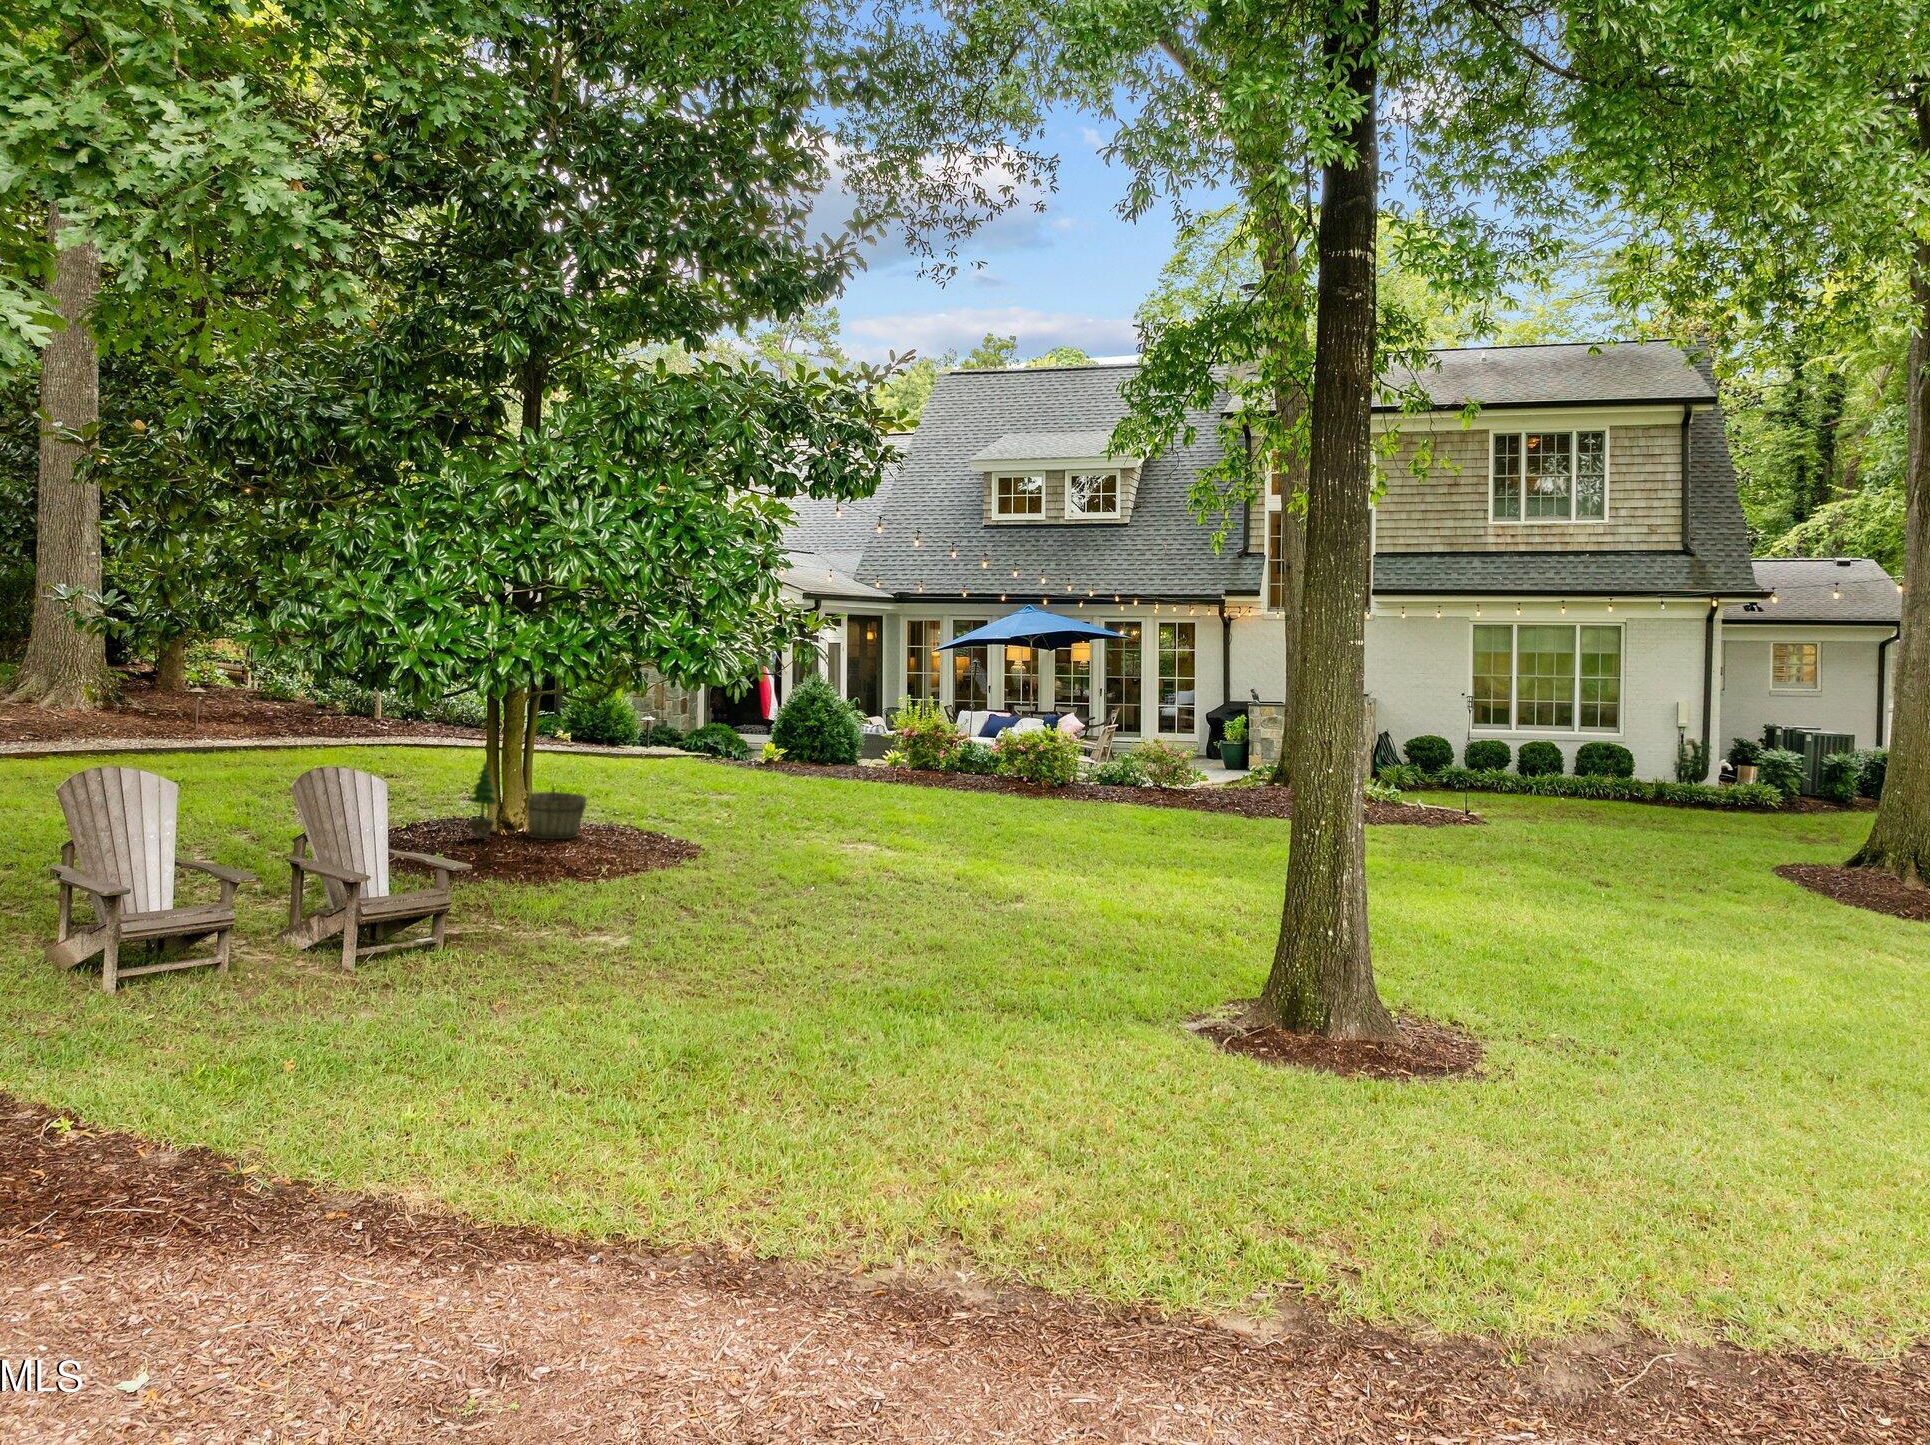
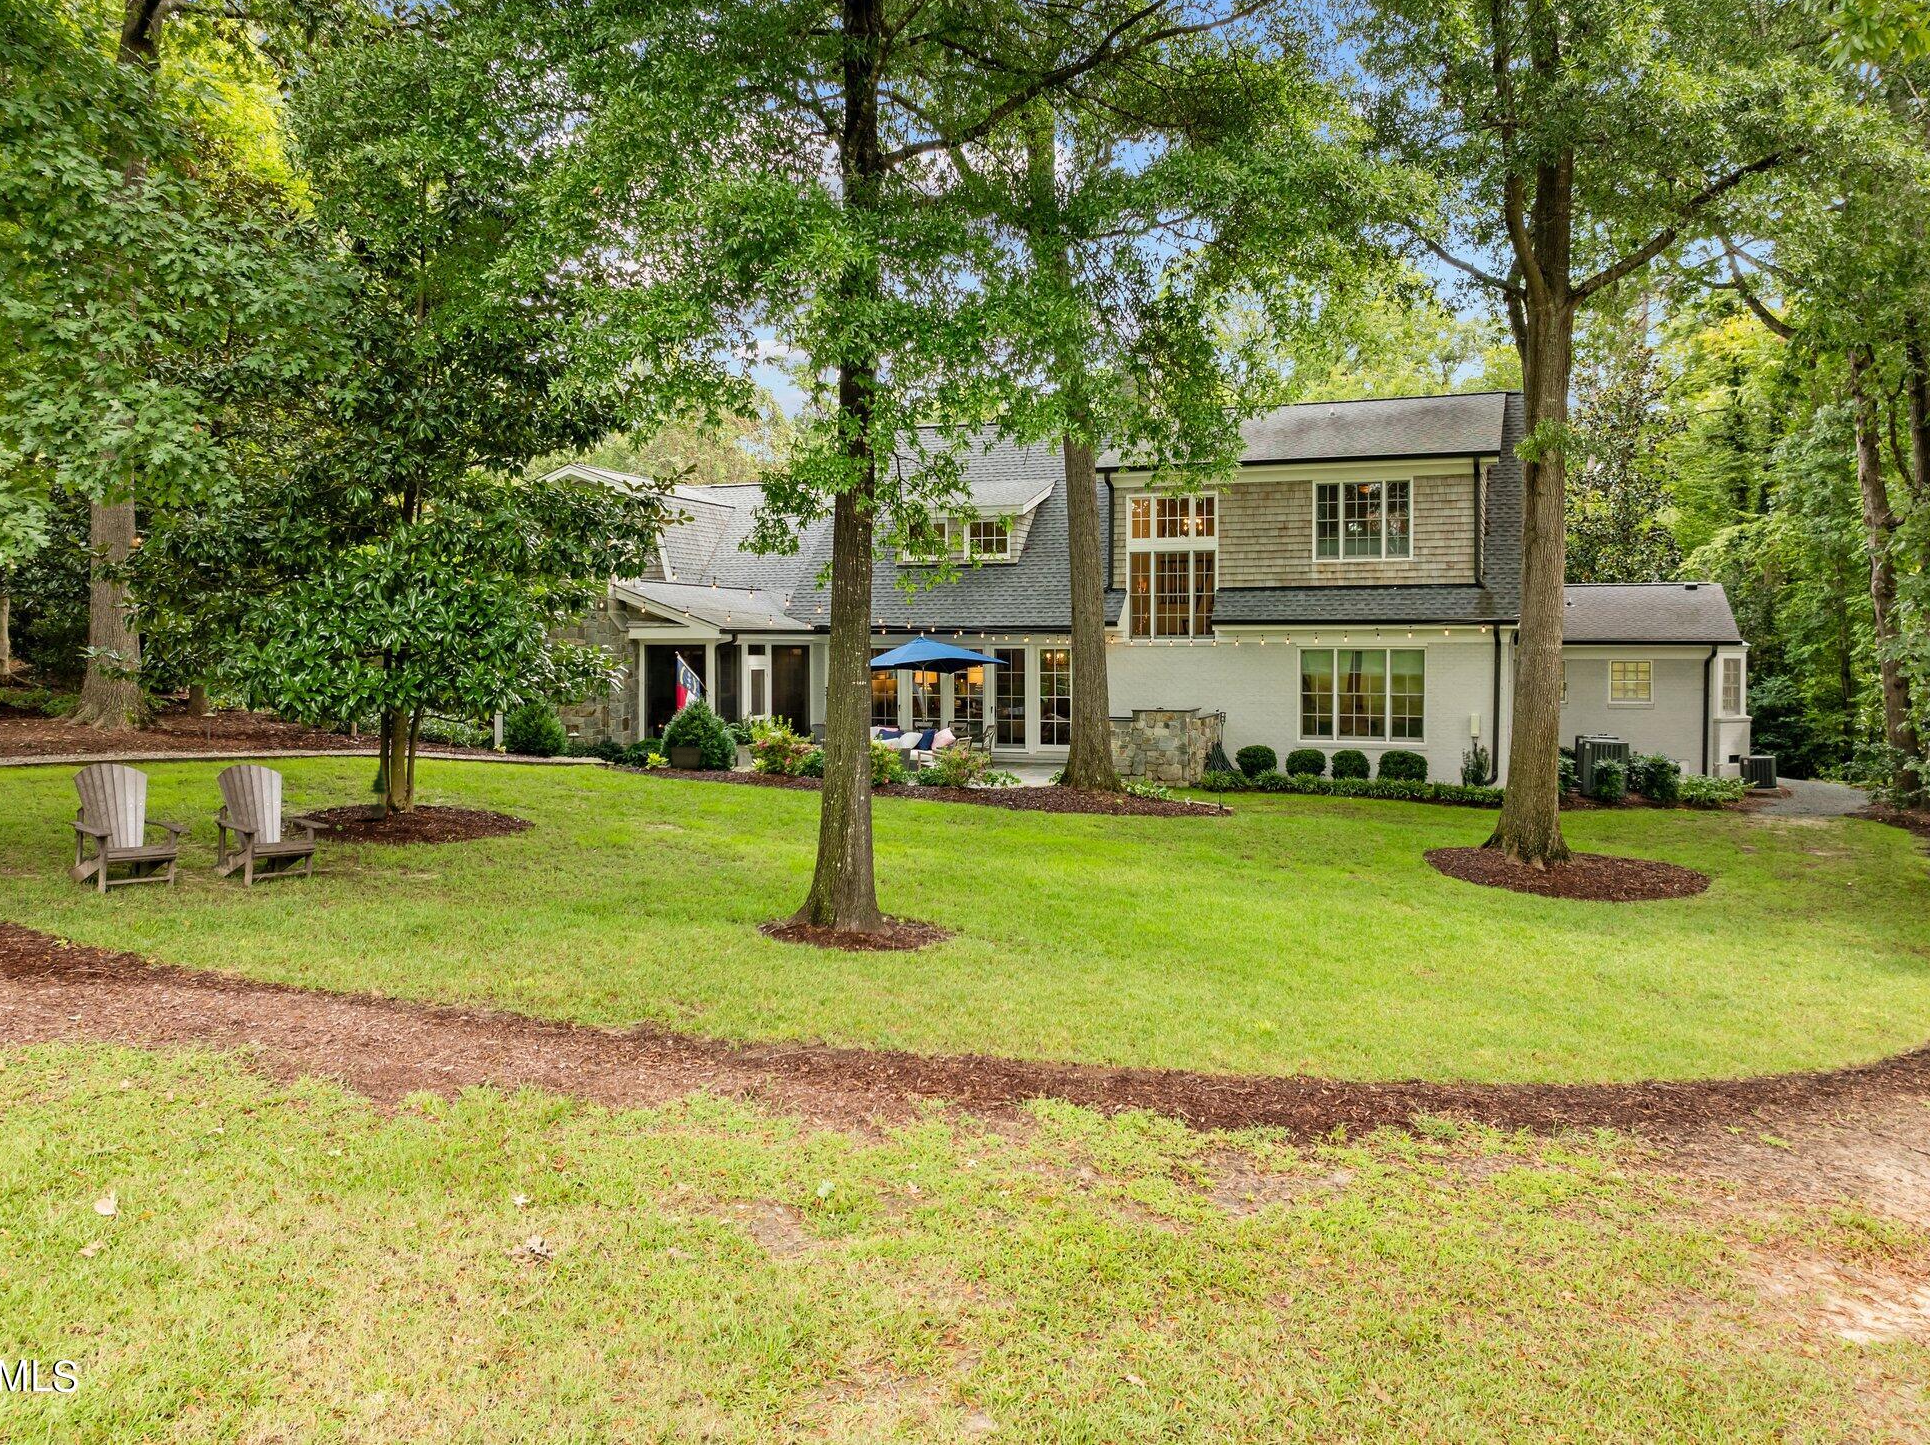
wooden bucket: present [526,787,587,839] -> present [671,747,701,768]

